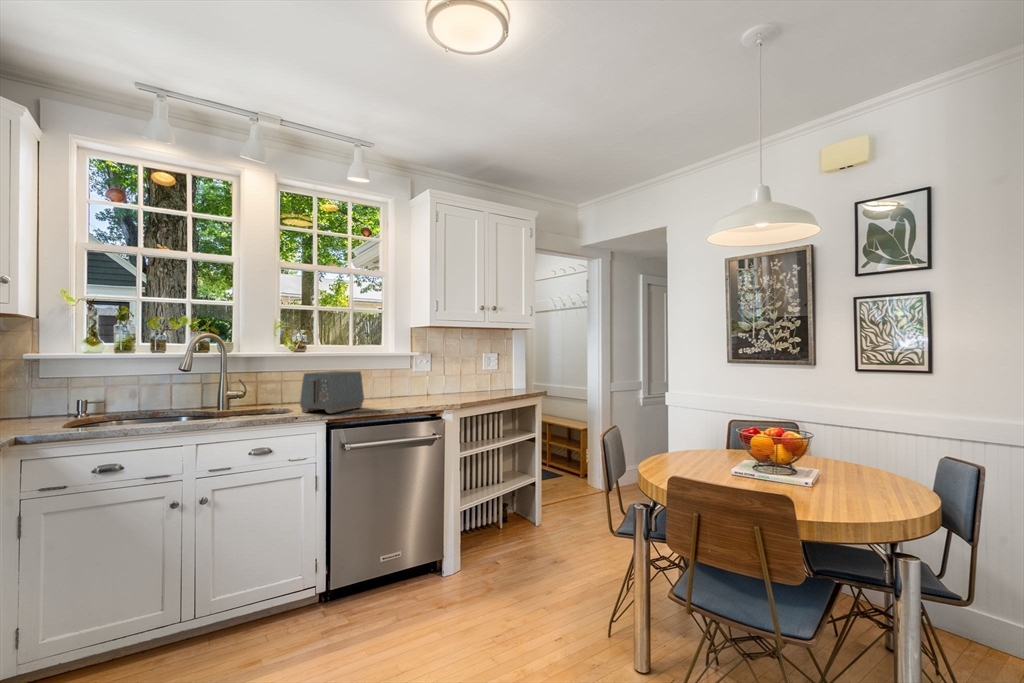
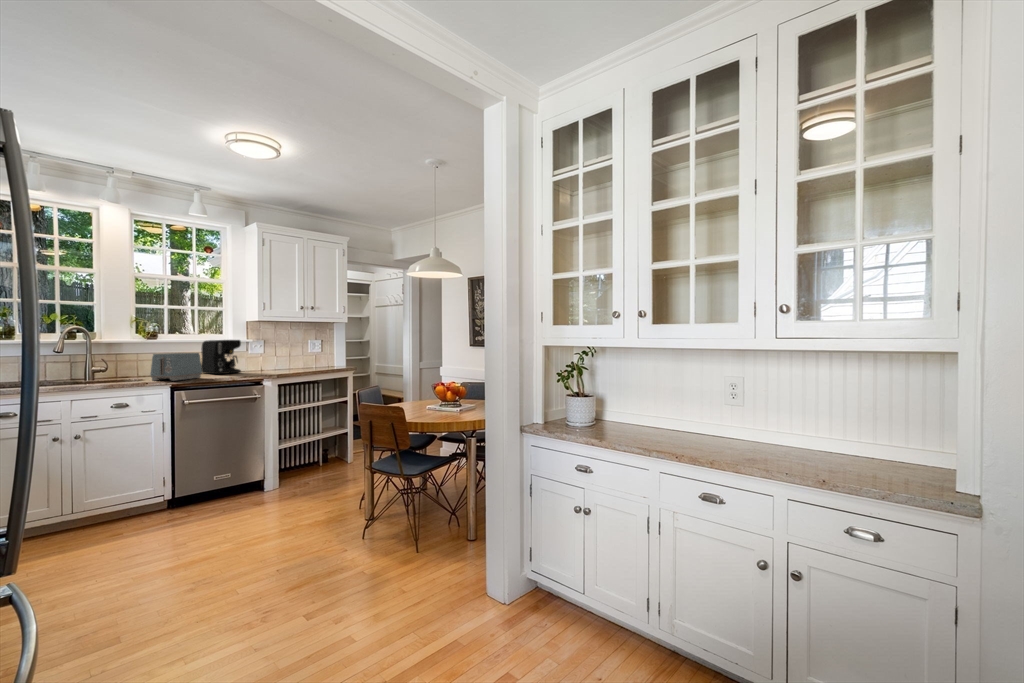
coffee maker: none [359,353,408,401] -> present [201,340,241,374]

